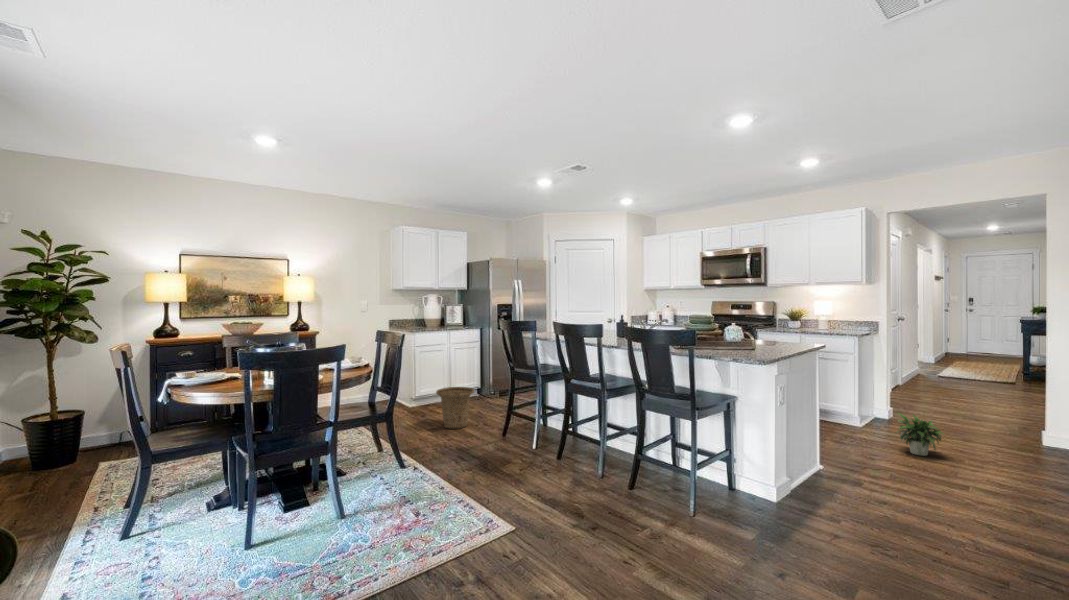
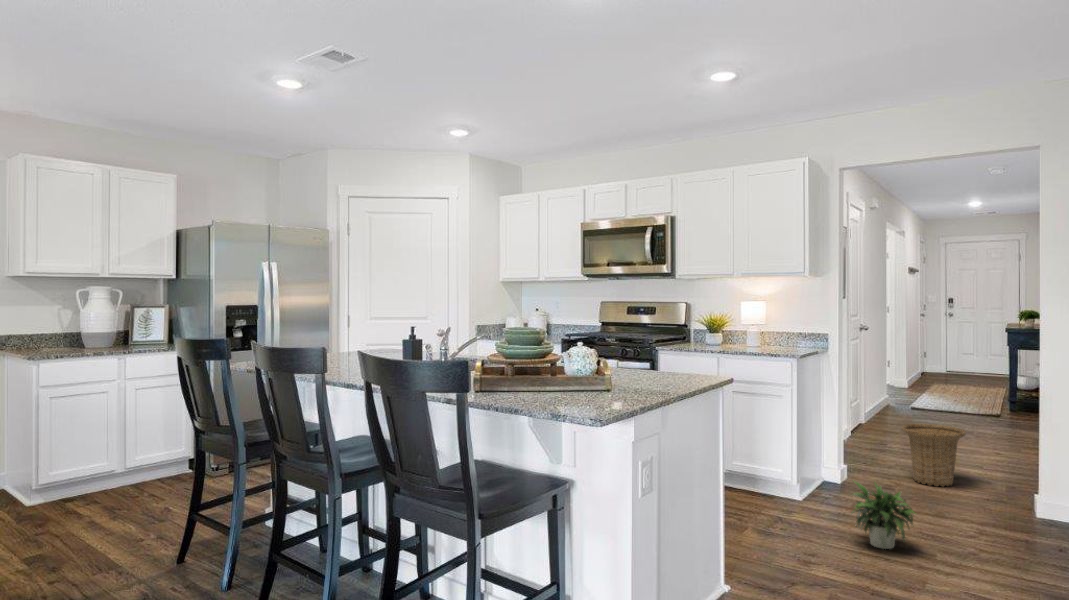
basket: present [436,387,474,429] -> present [902,424,966,486]

